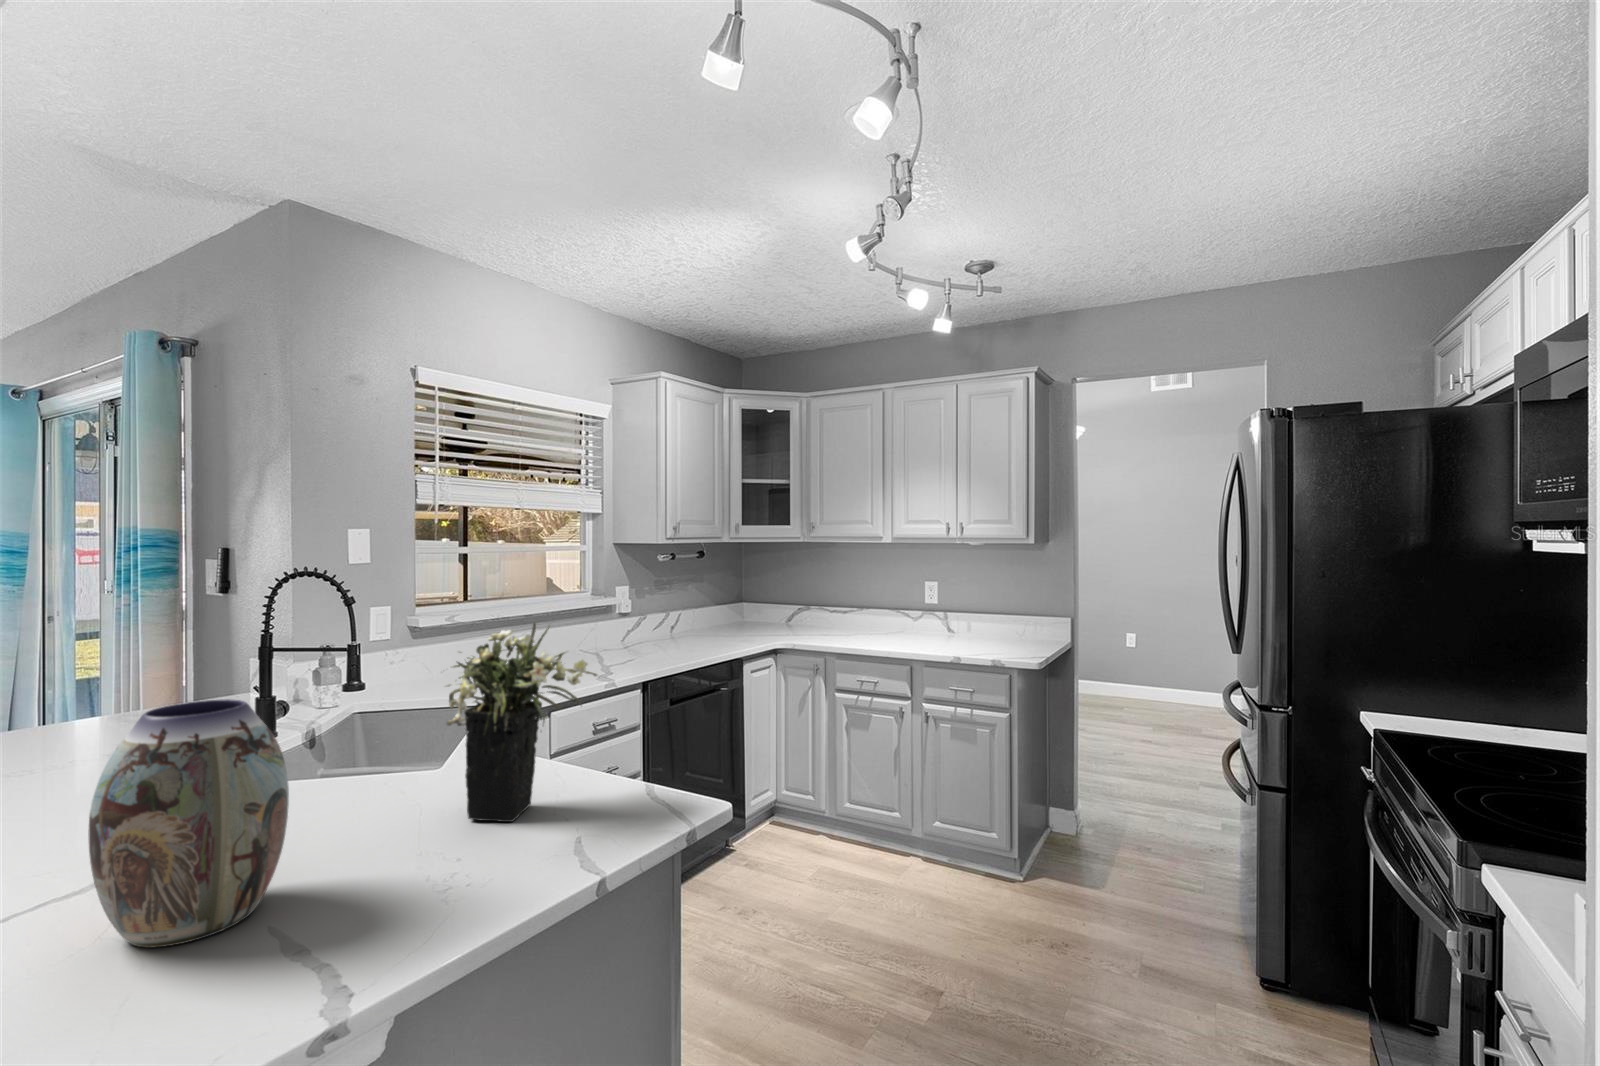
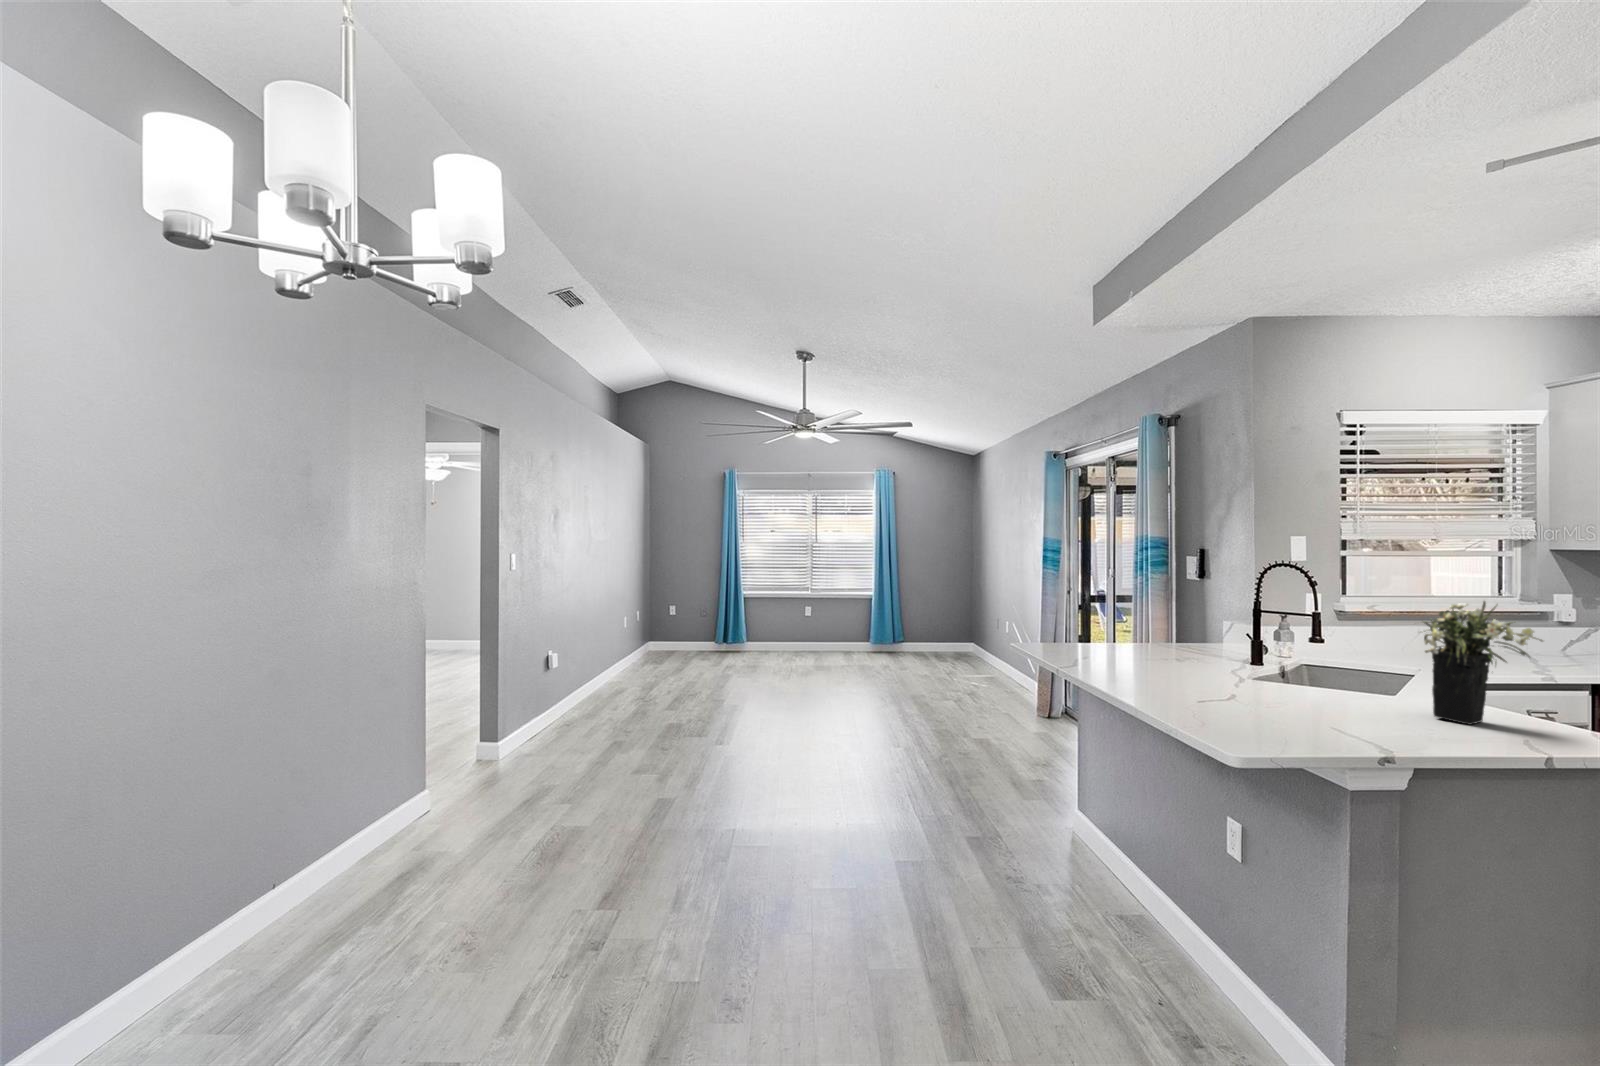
vase: present [88,699,289,948] -> none [1256,618,1339,720]

